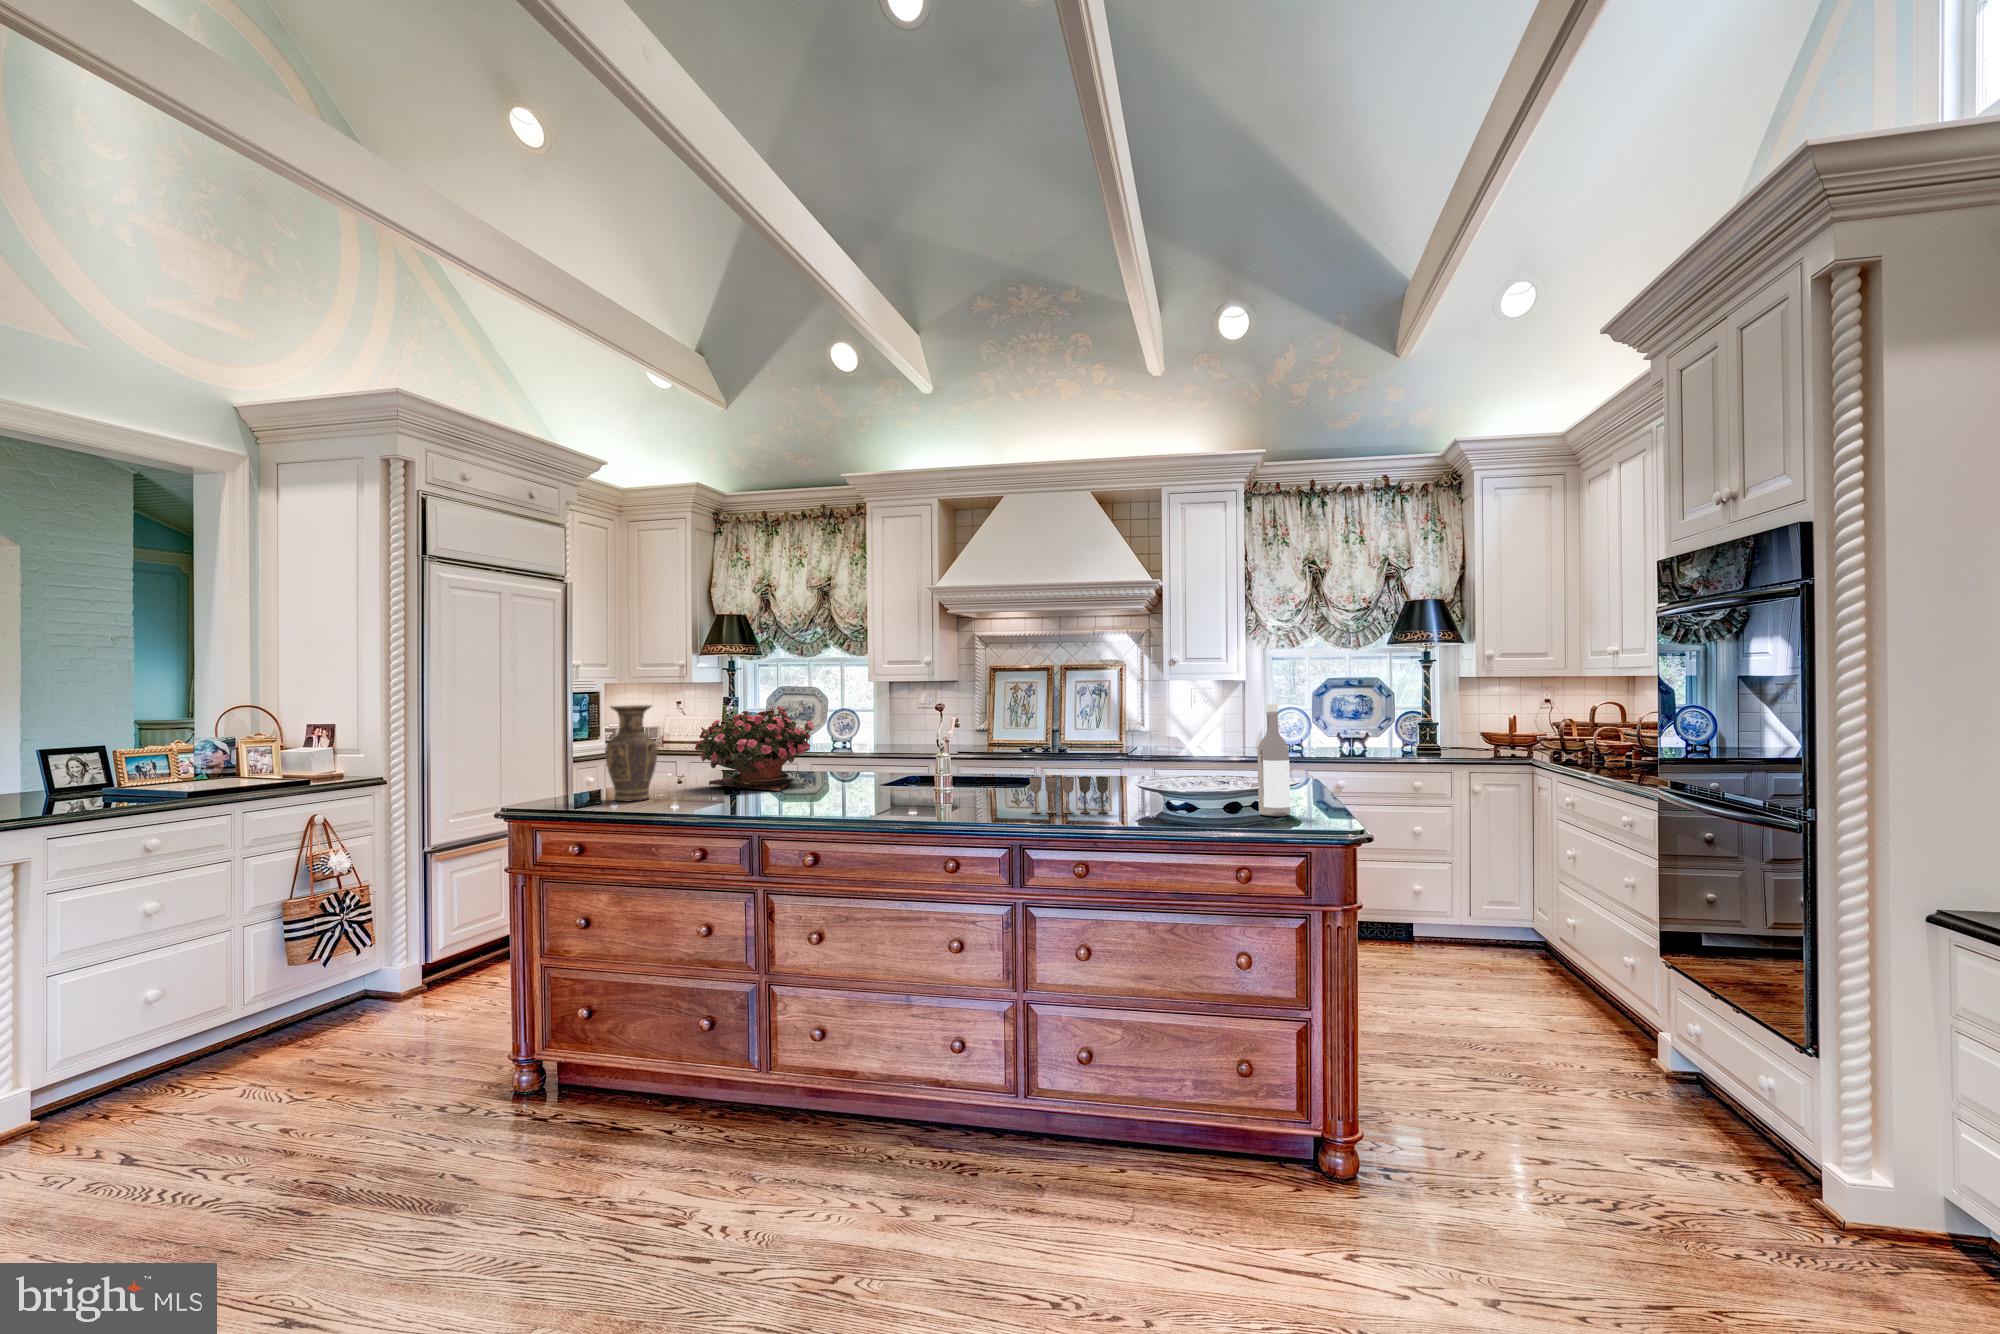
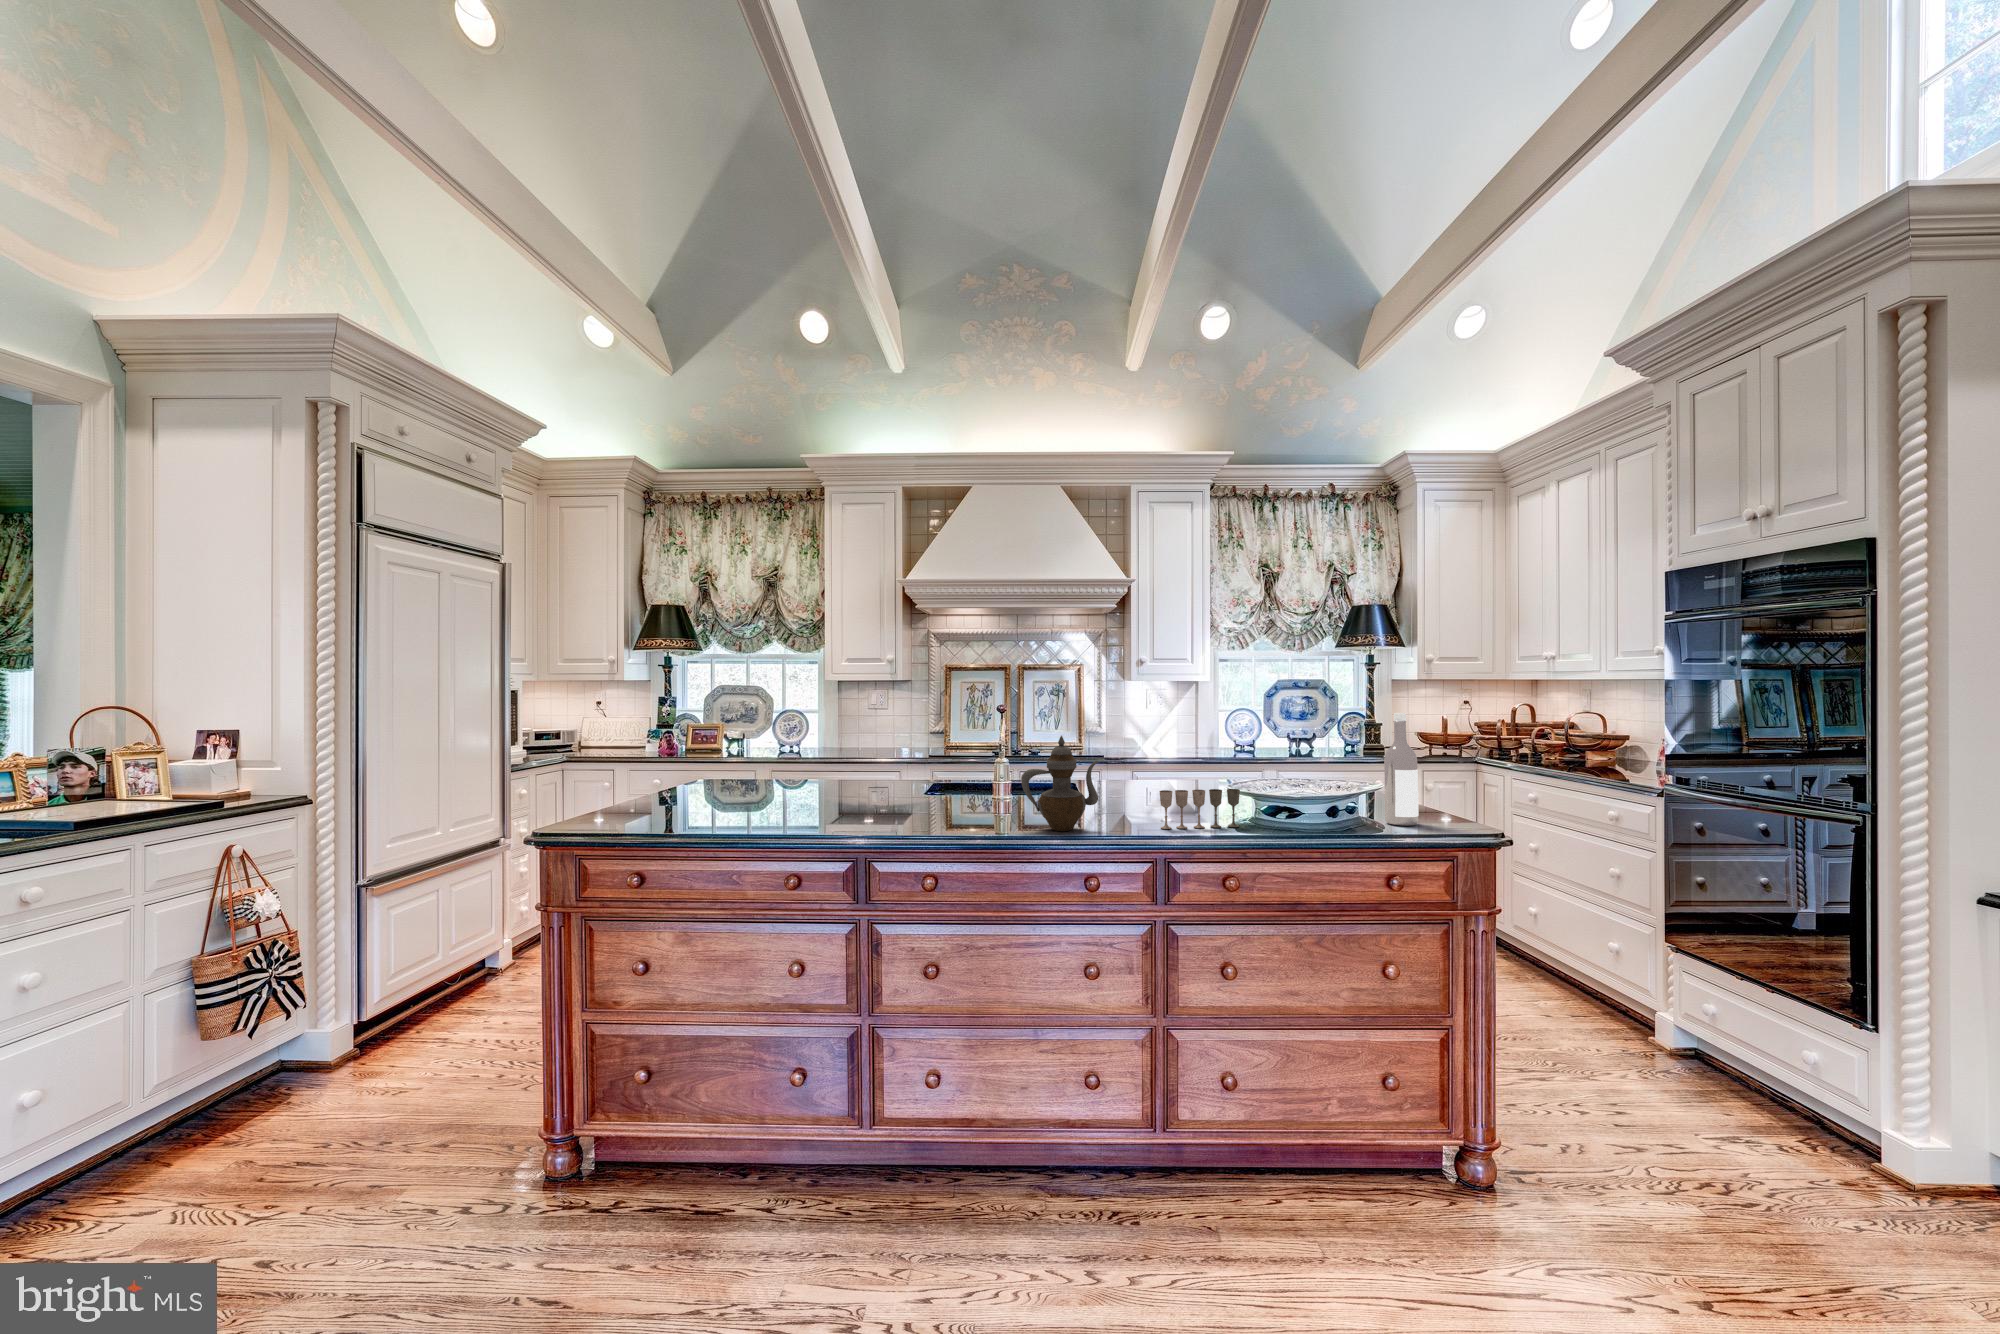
vase: present [605,705,657,802] -> none [652,715,711,827]
potted flower: present [695,706,814,791] -> none [732,713,864,807]
teapot: none [903,723,973,812] -> present [1021,736,1098,831]

